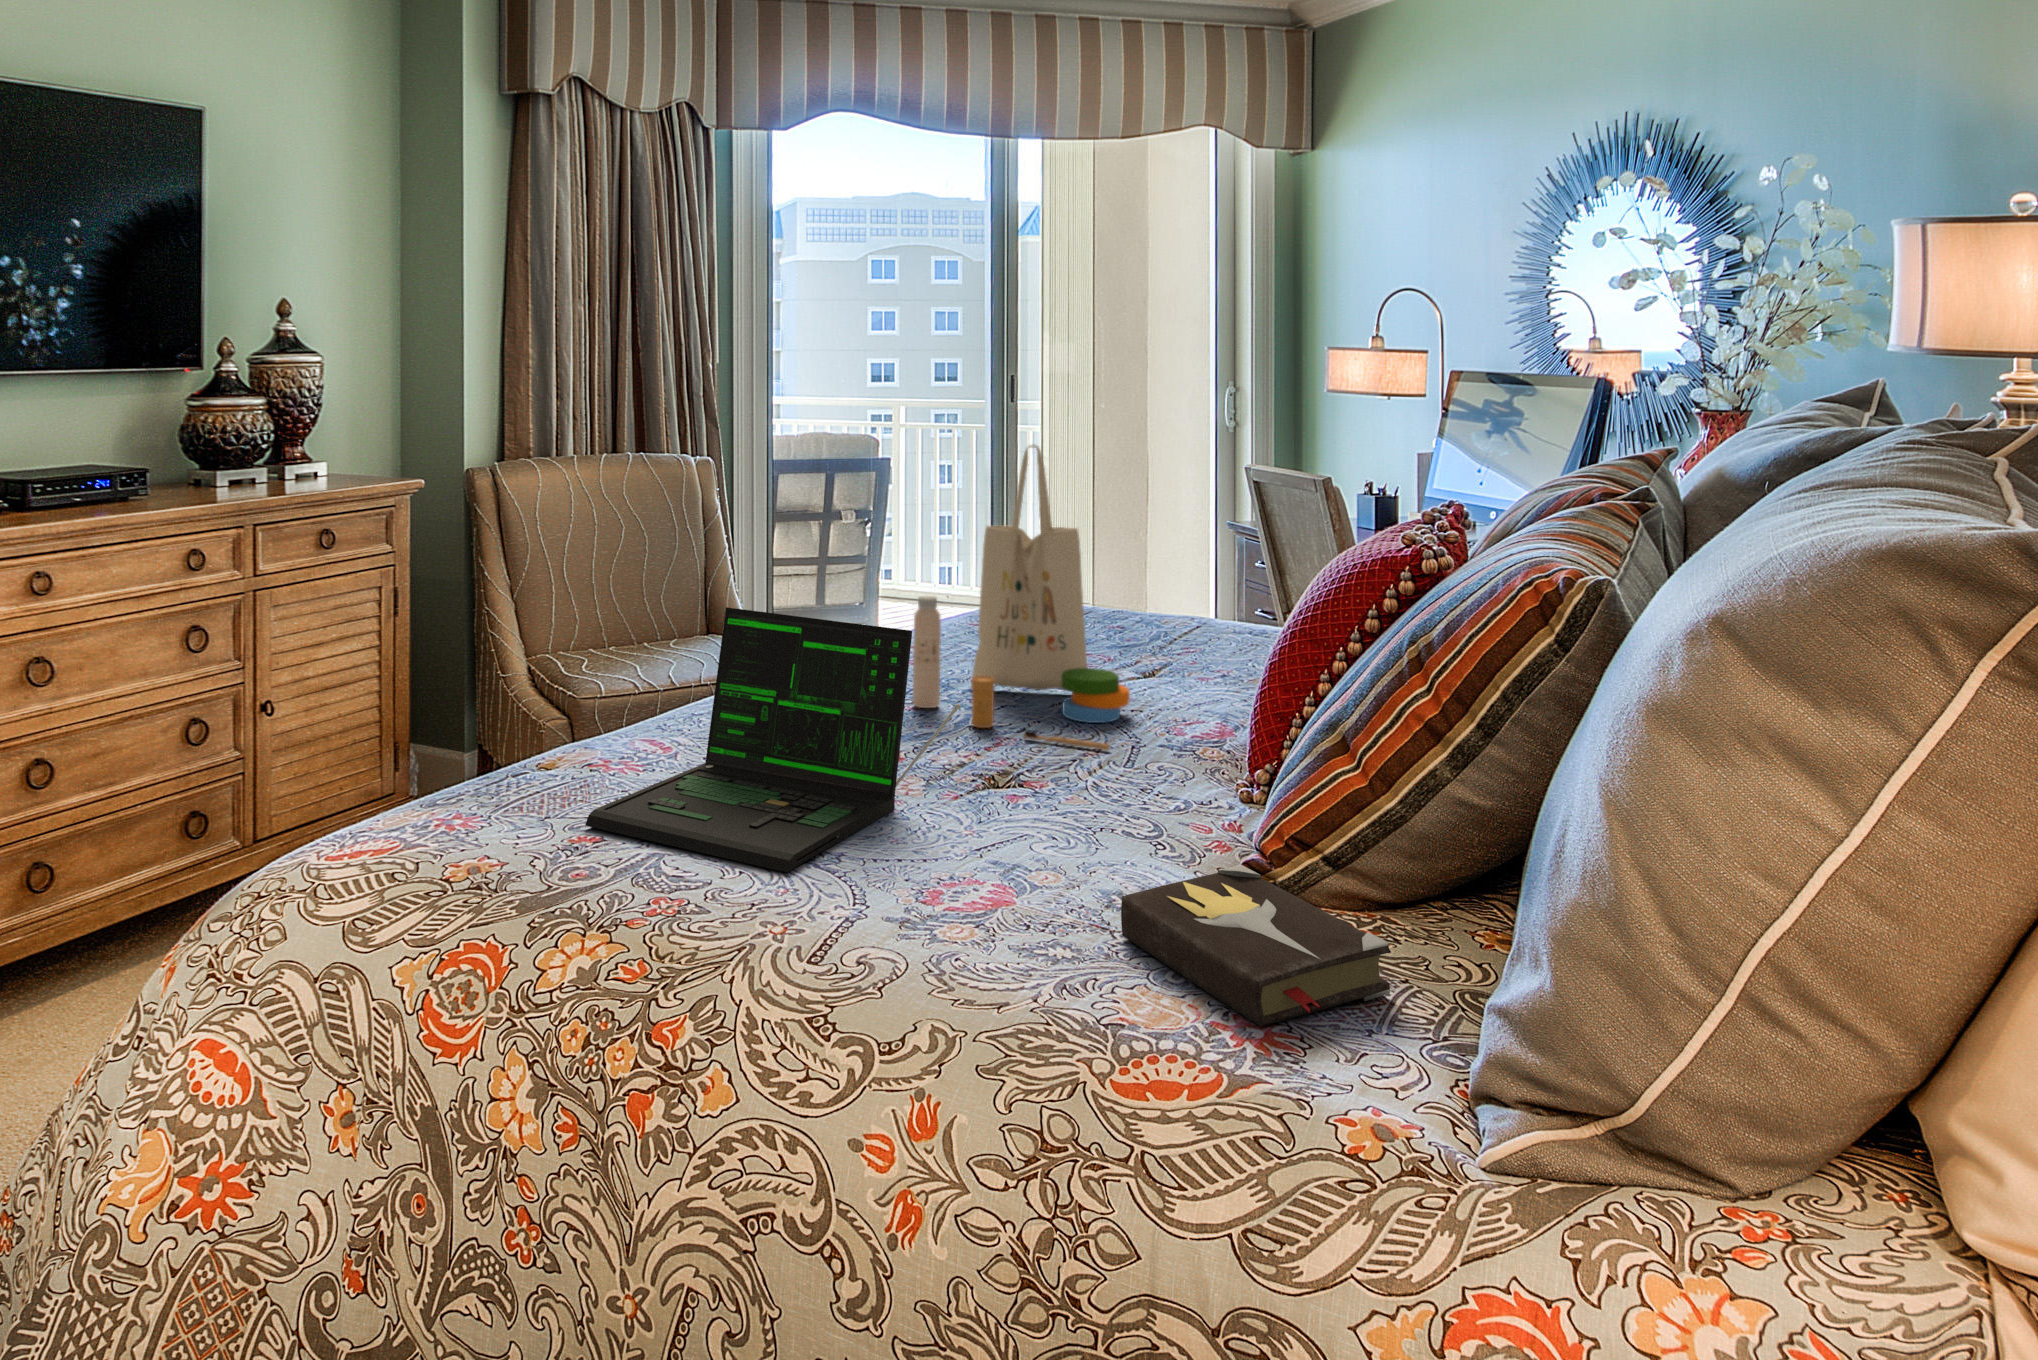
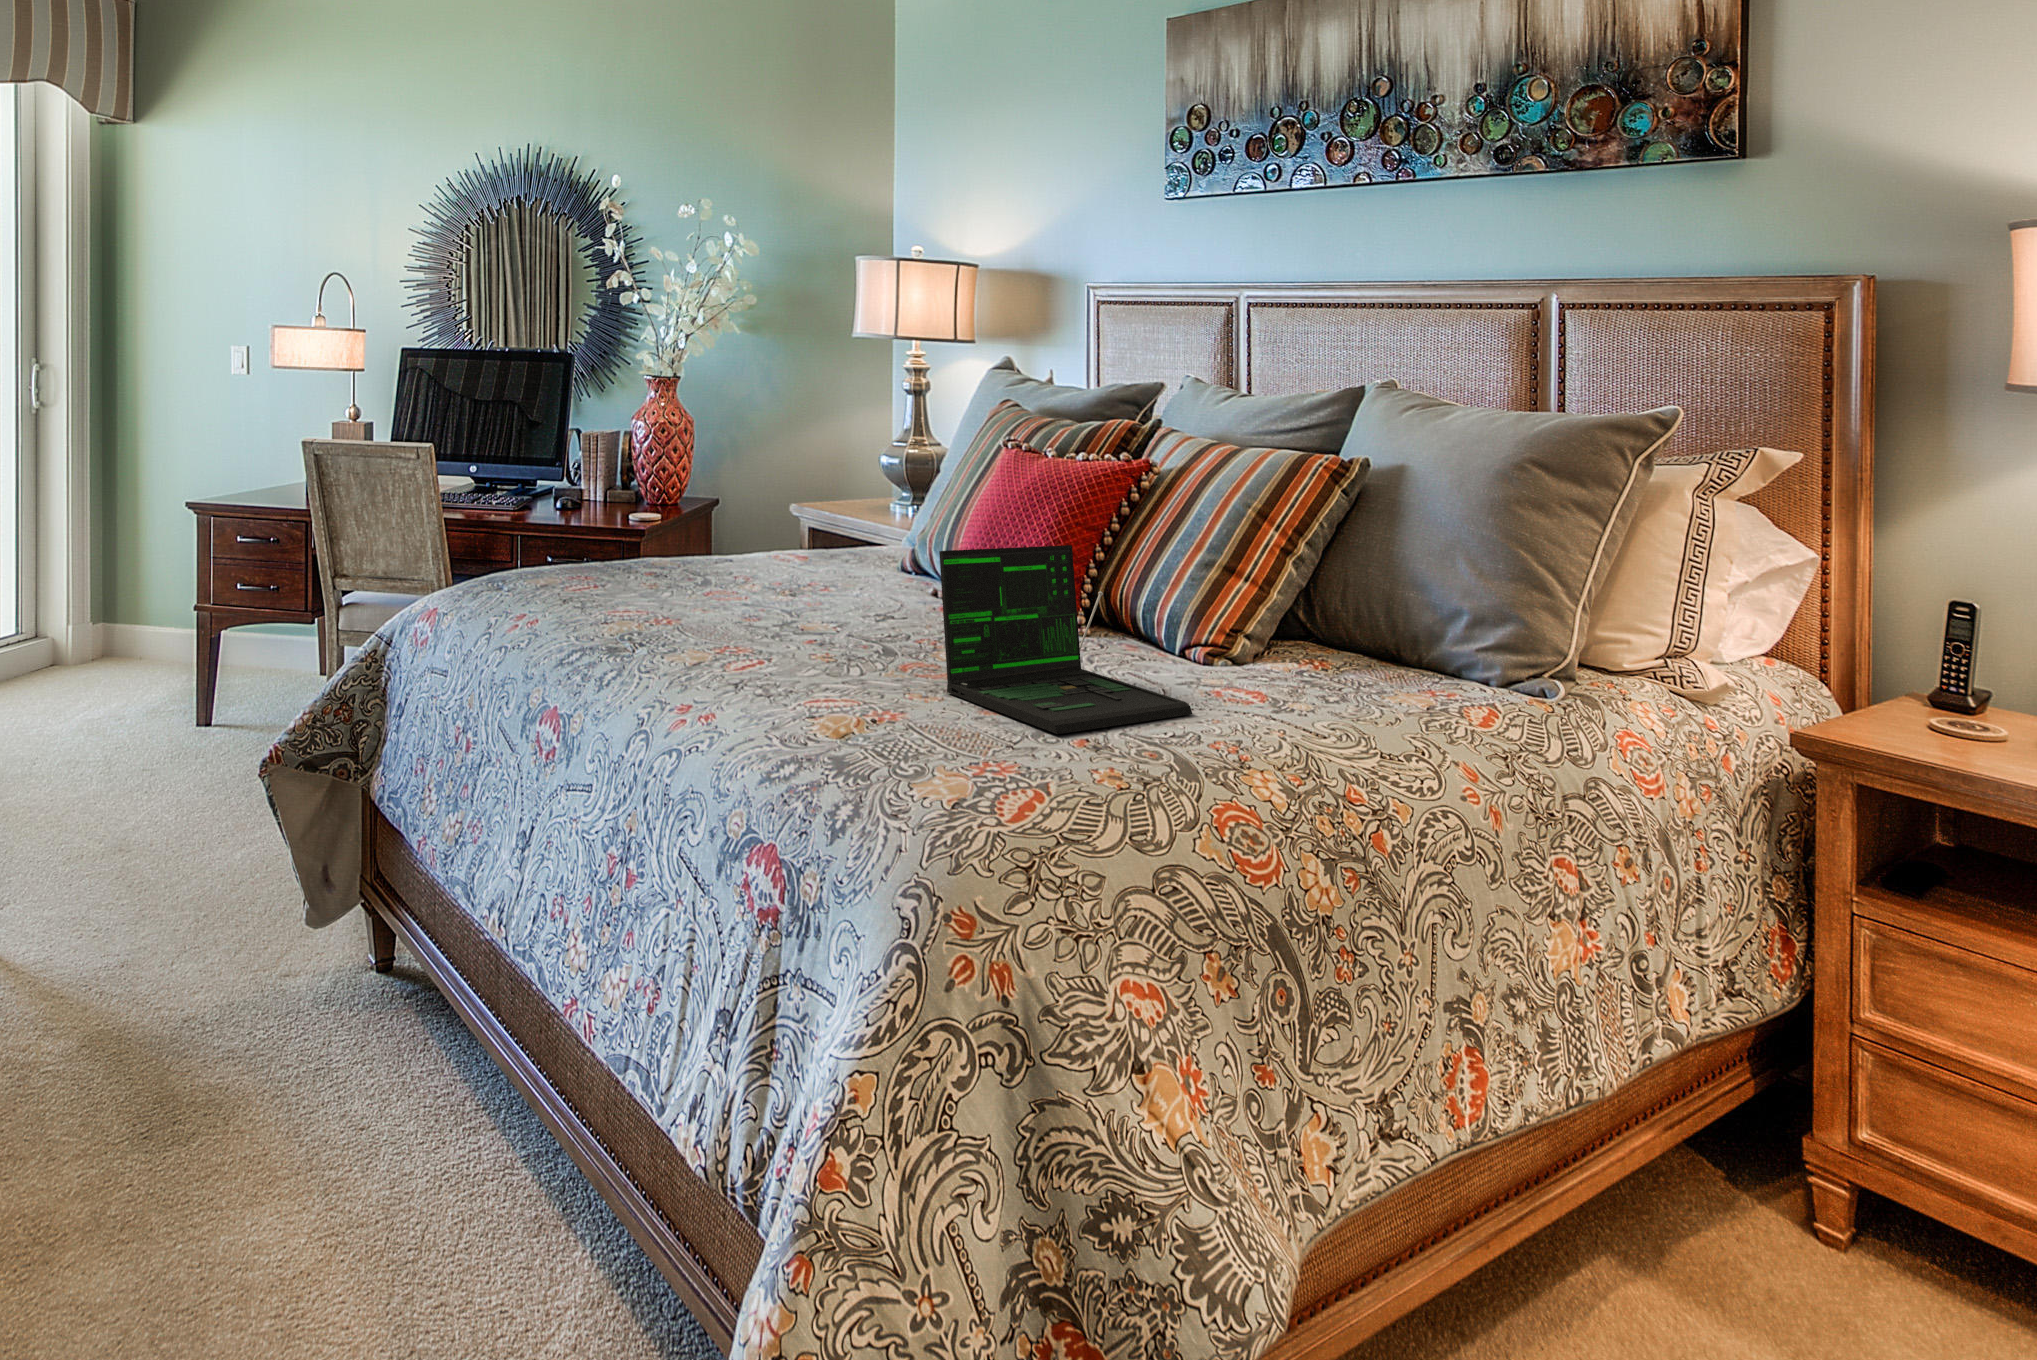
tote bag: present [913,445,1130,750] -> none [796,402,997,629]
hardback book: present [1121,865,1390,1026] -> none [1302,639,1458,694]

